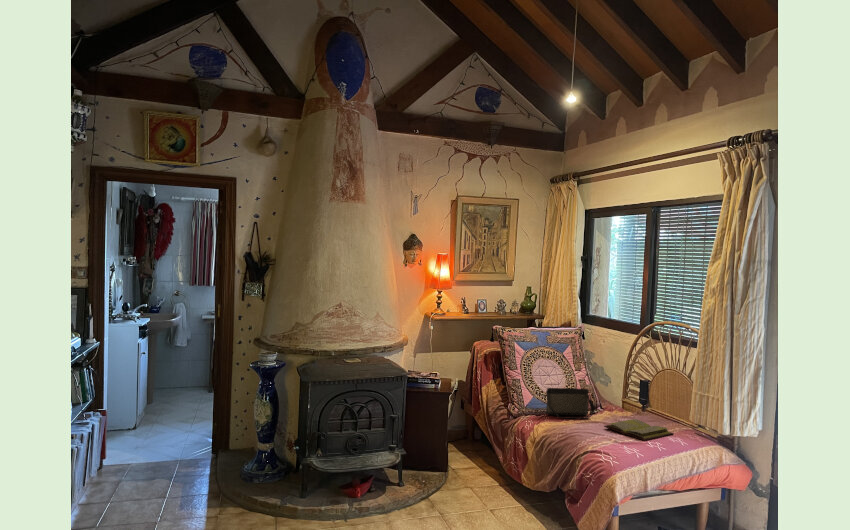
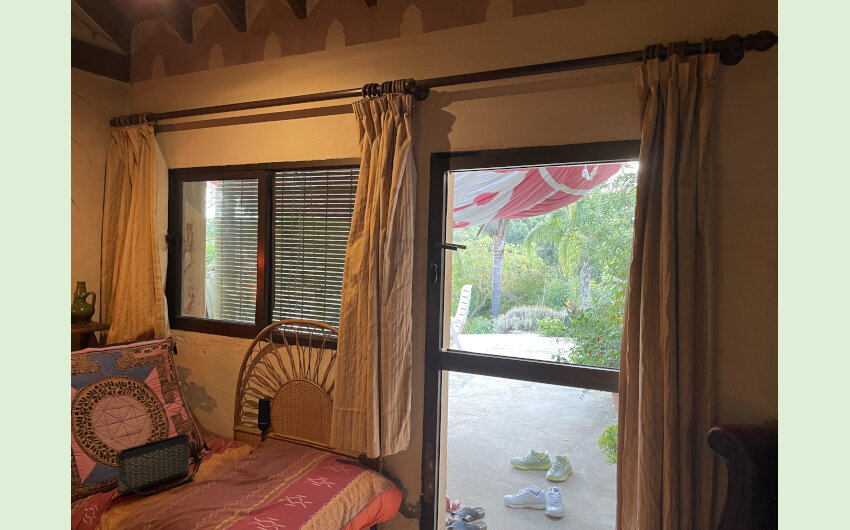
diary: present [604,419,674,441] -> none [219,461,313,500]

